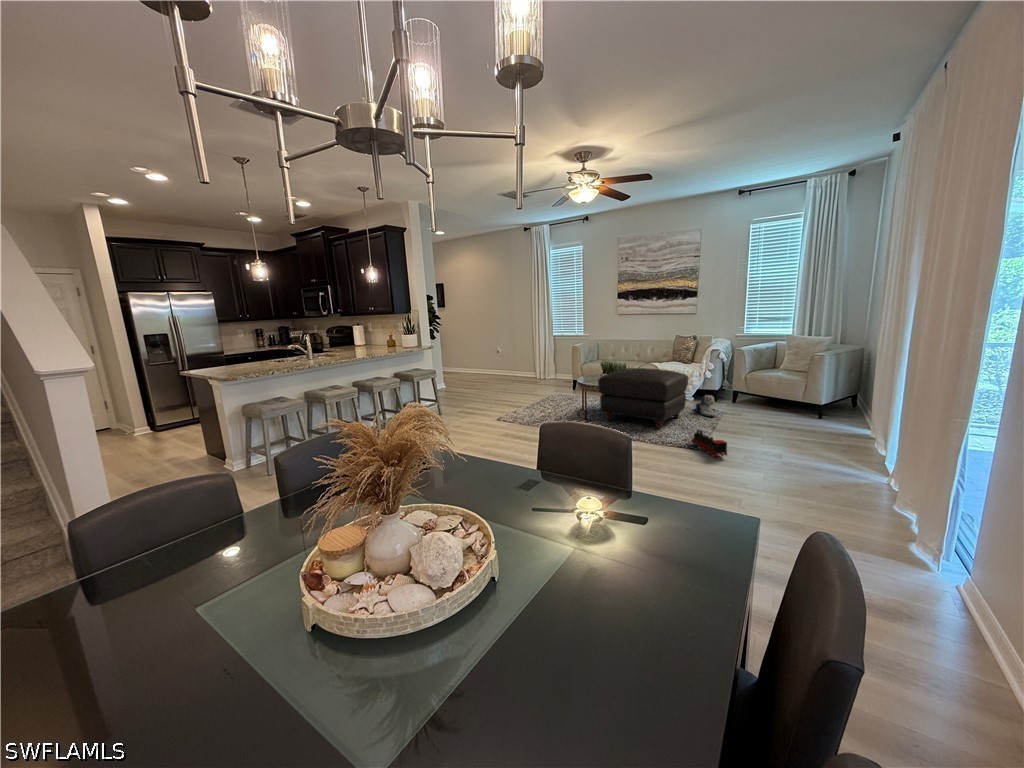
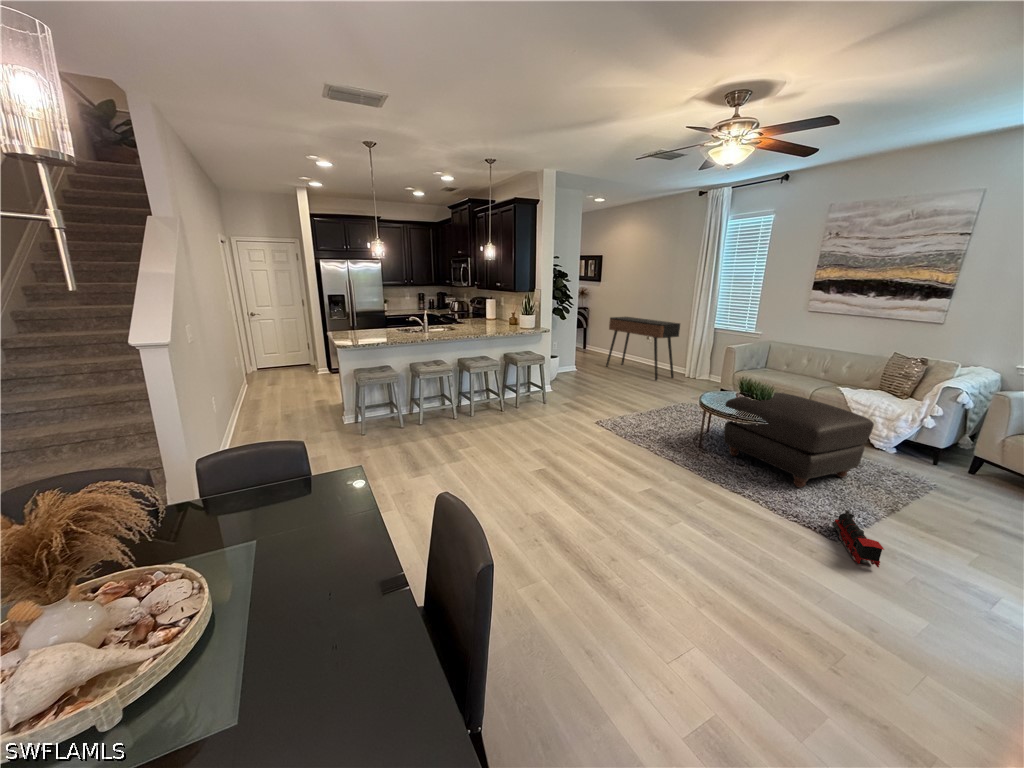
console table: none [467,335,529,385] -> present [606,317,680,381]
plush toy: present [696,395,715,417] -> none [883,455,922,490]

